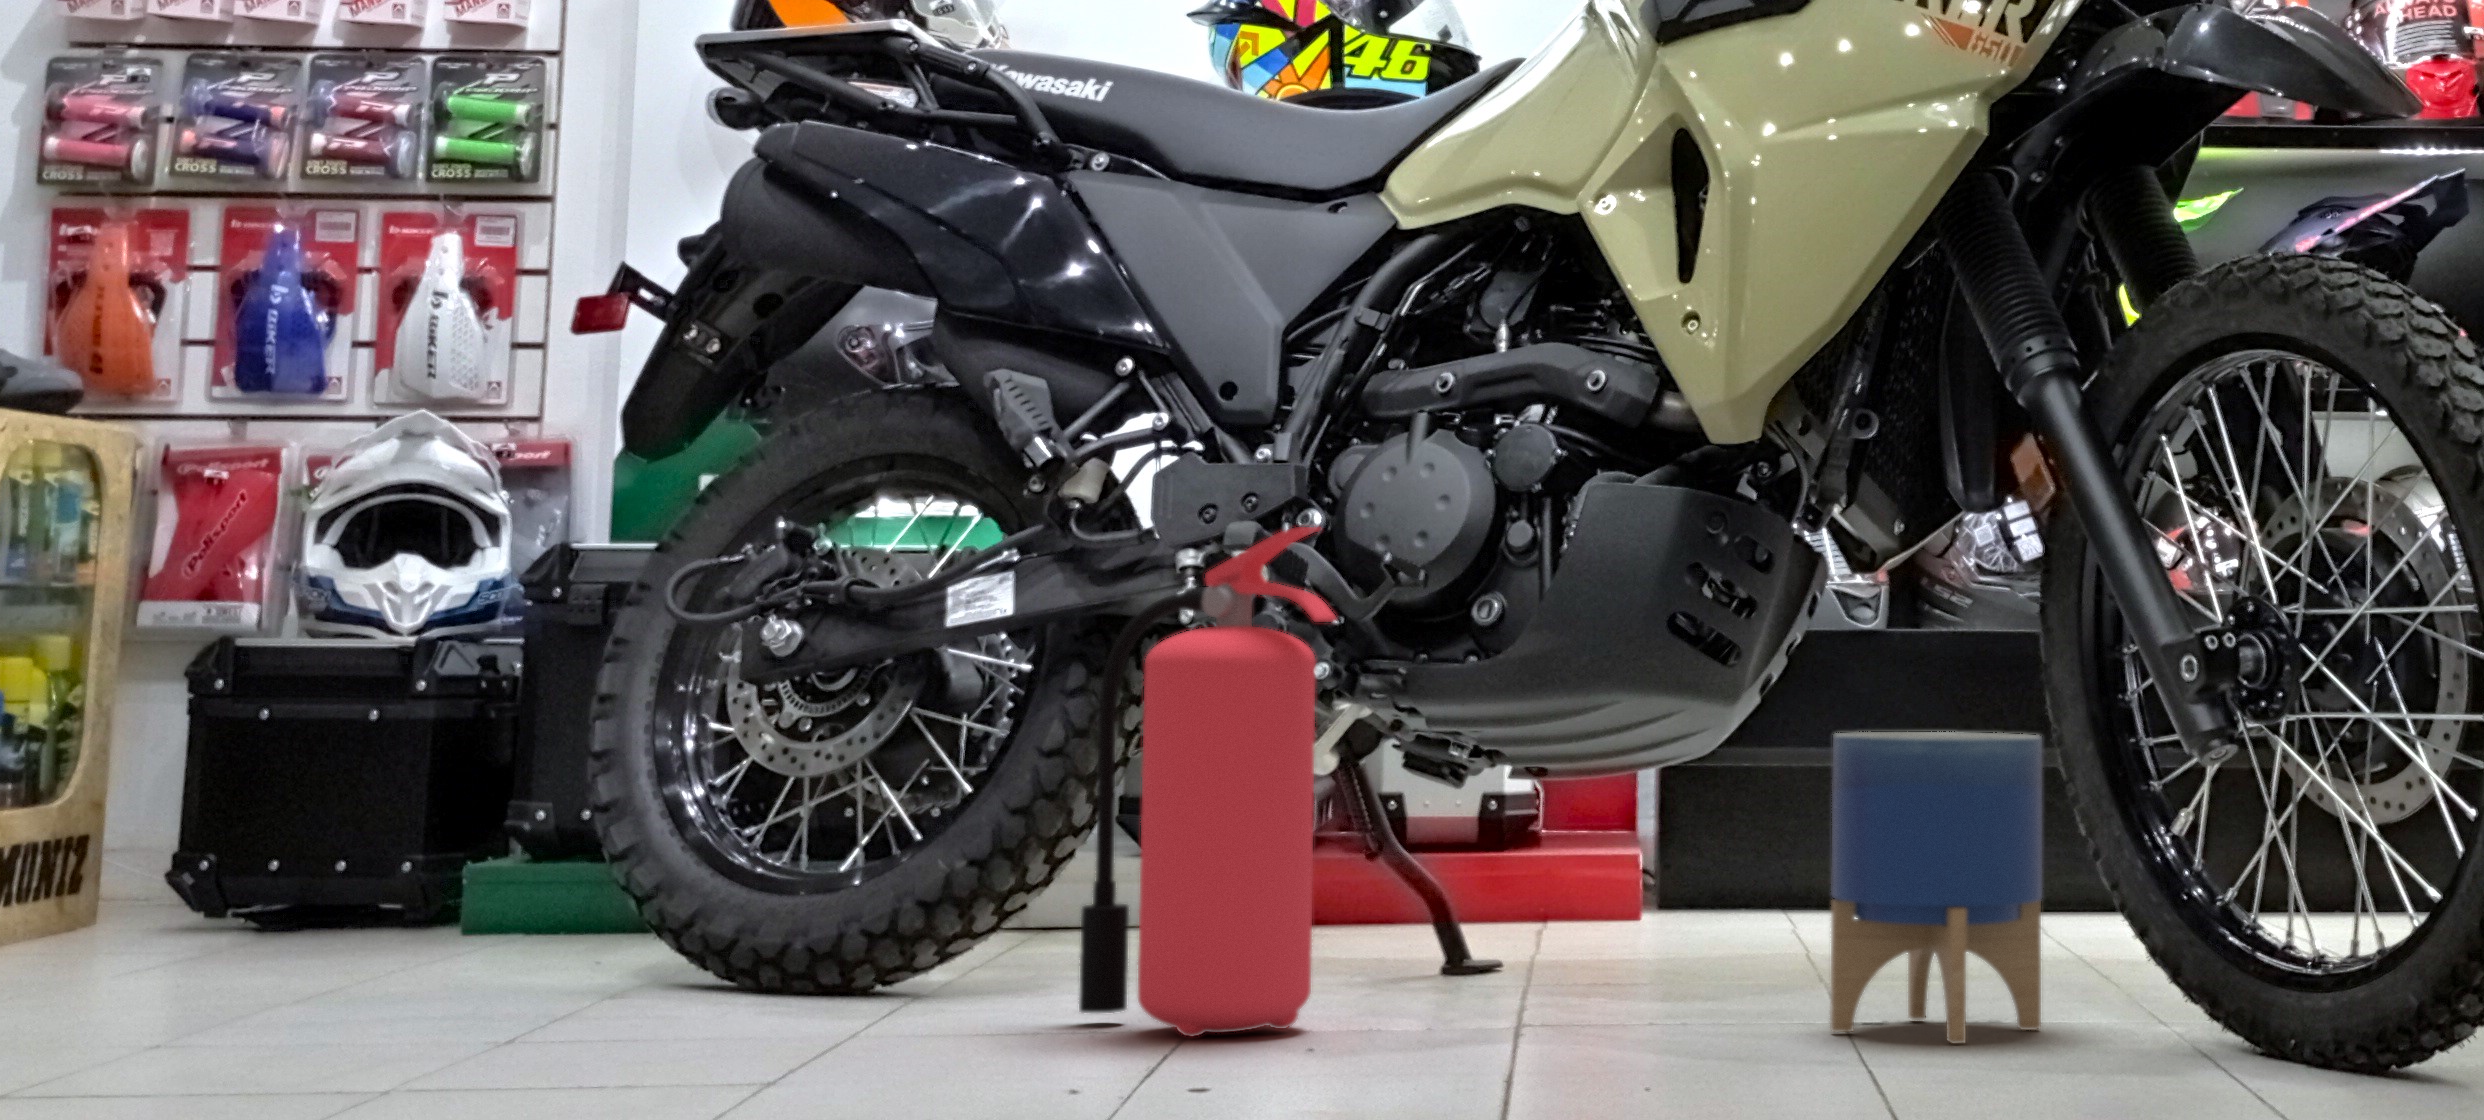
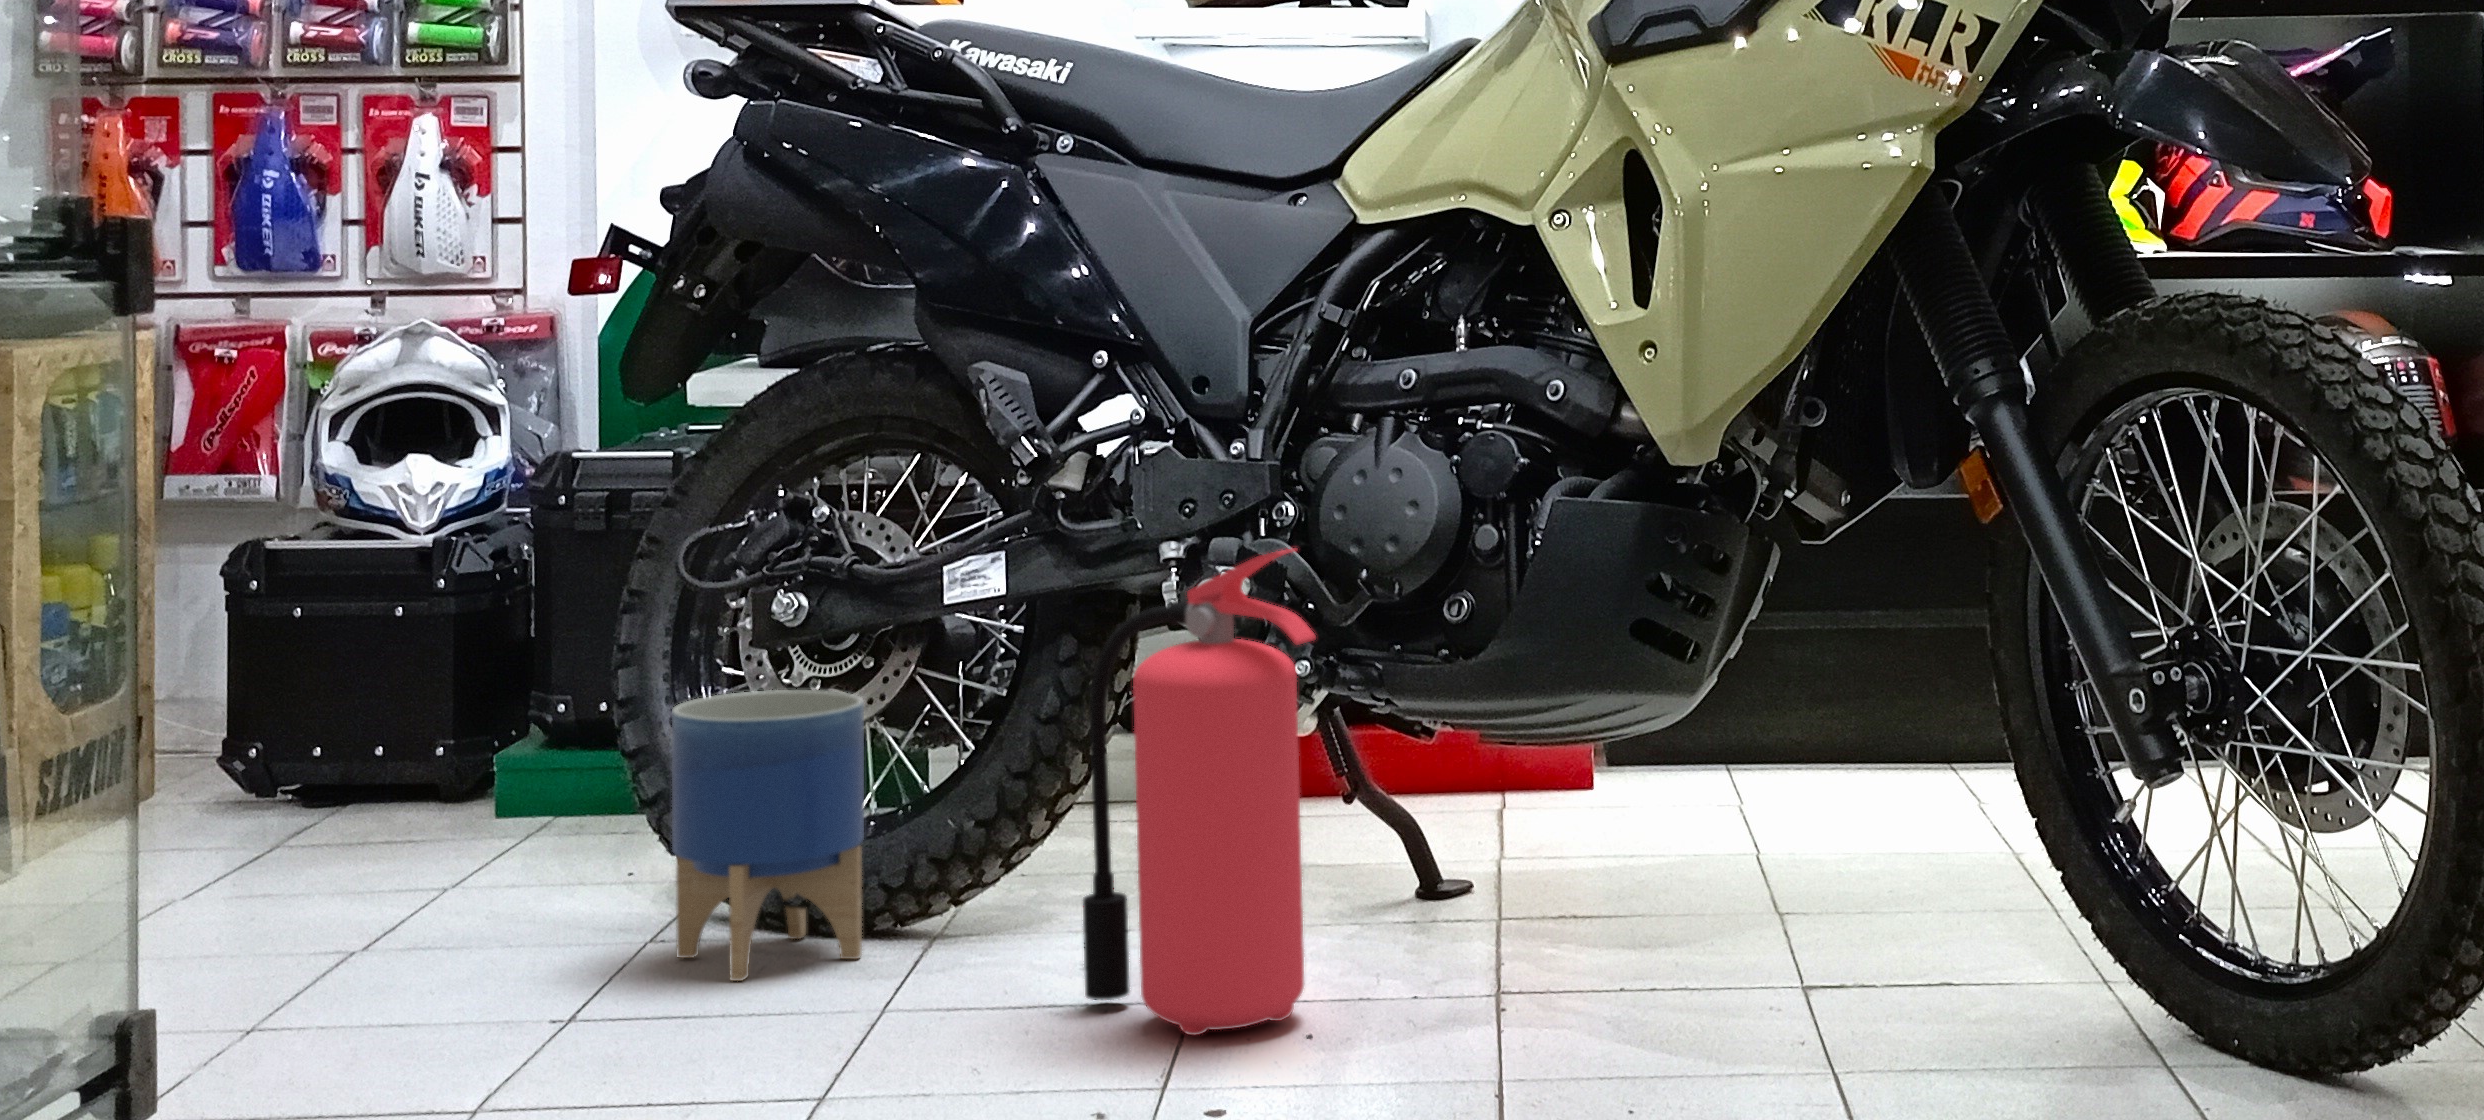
planter: present [1830,732,2042,1044] -> present [672,690,864,981]

